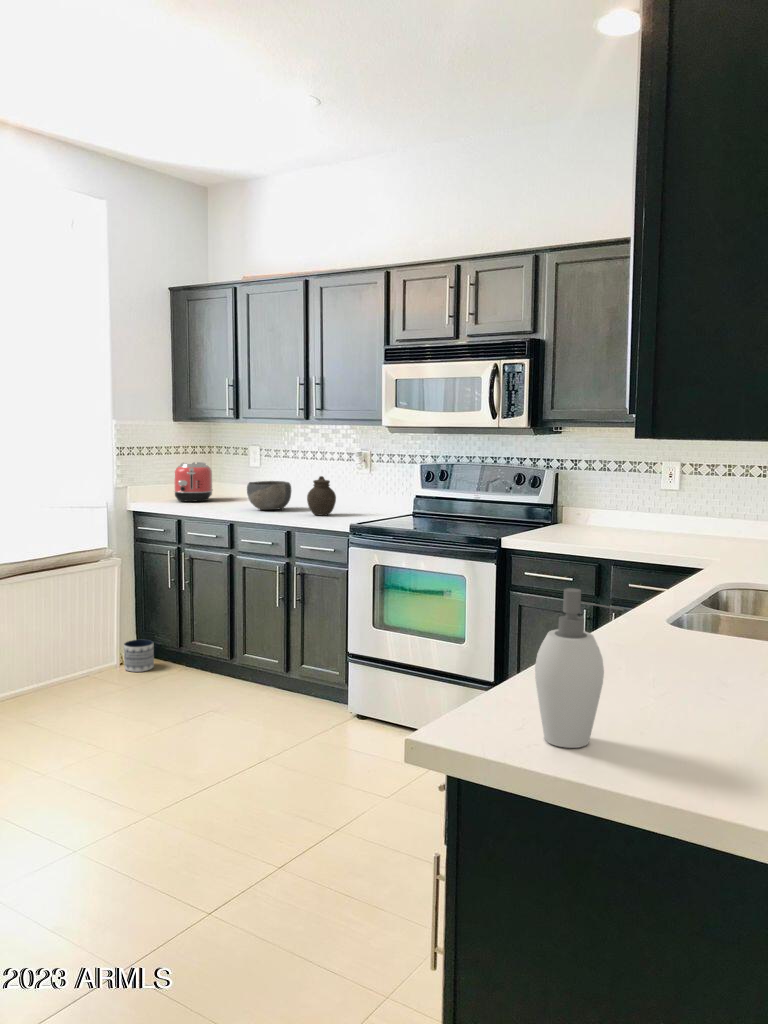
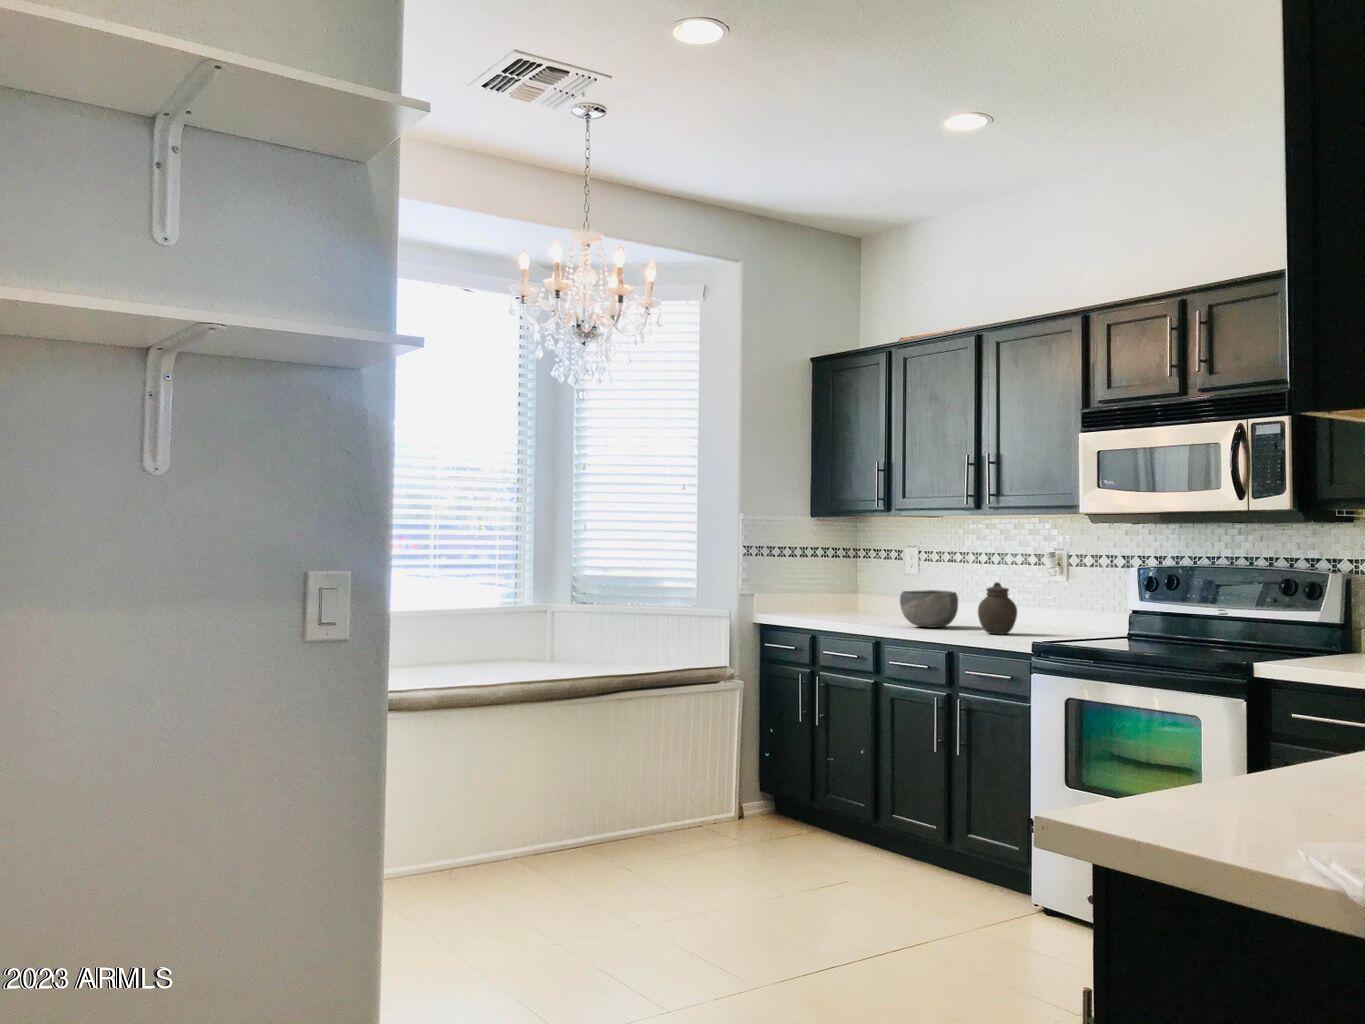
toaster: present [174,462,213,502] -> none [810,568,858,618]
soap dispenser: present [535,588,624,748] -> none [1206,648,1319,850]
planter: present [124,639,154,672] -> none [744,788,779,829]

